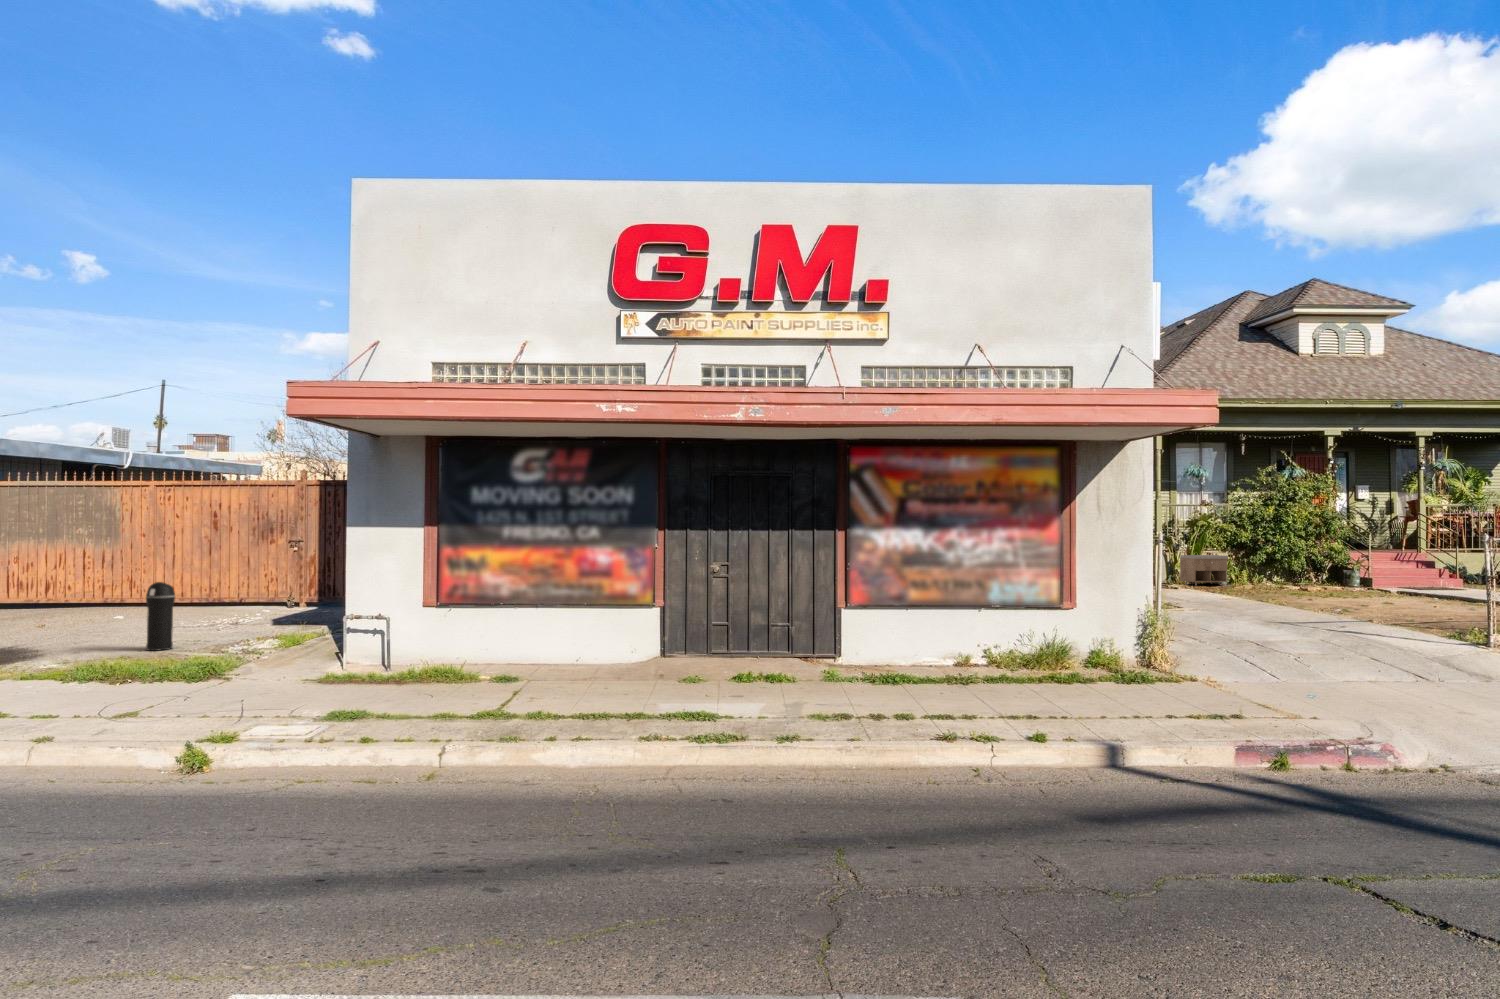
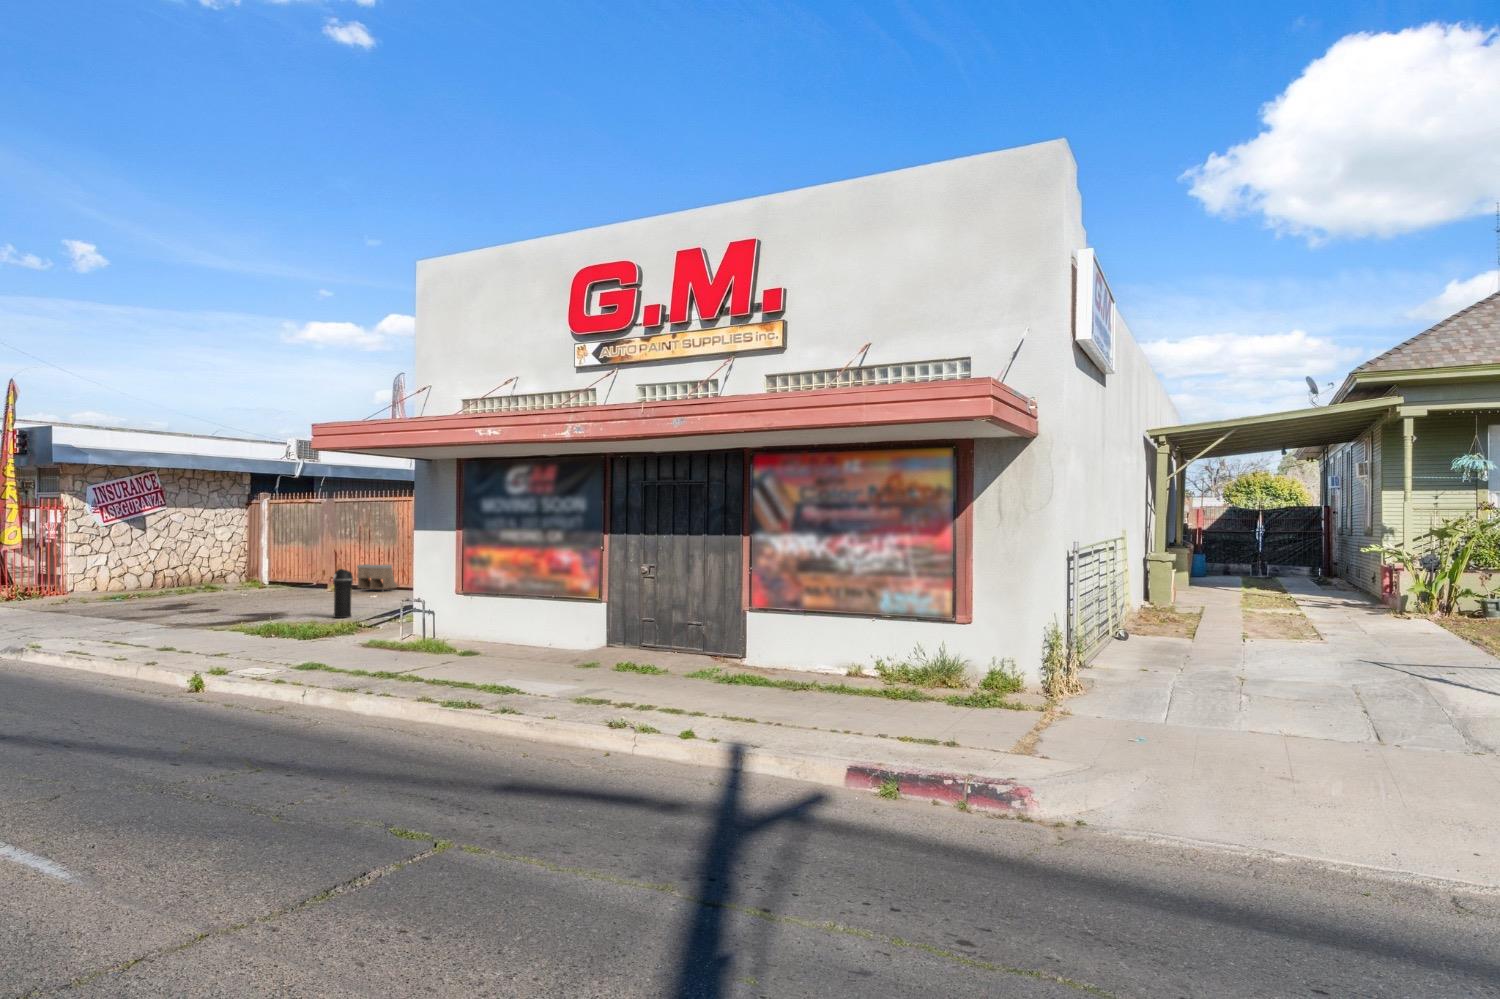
storage bench: present [1180,555,1228,585] -> present [357,564,397,590]

